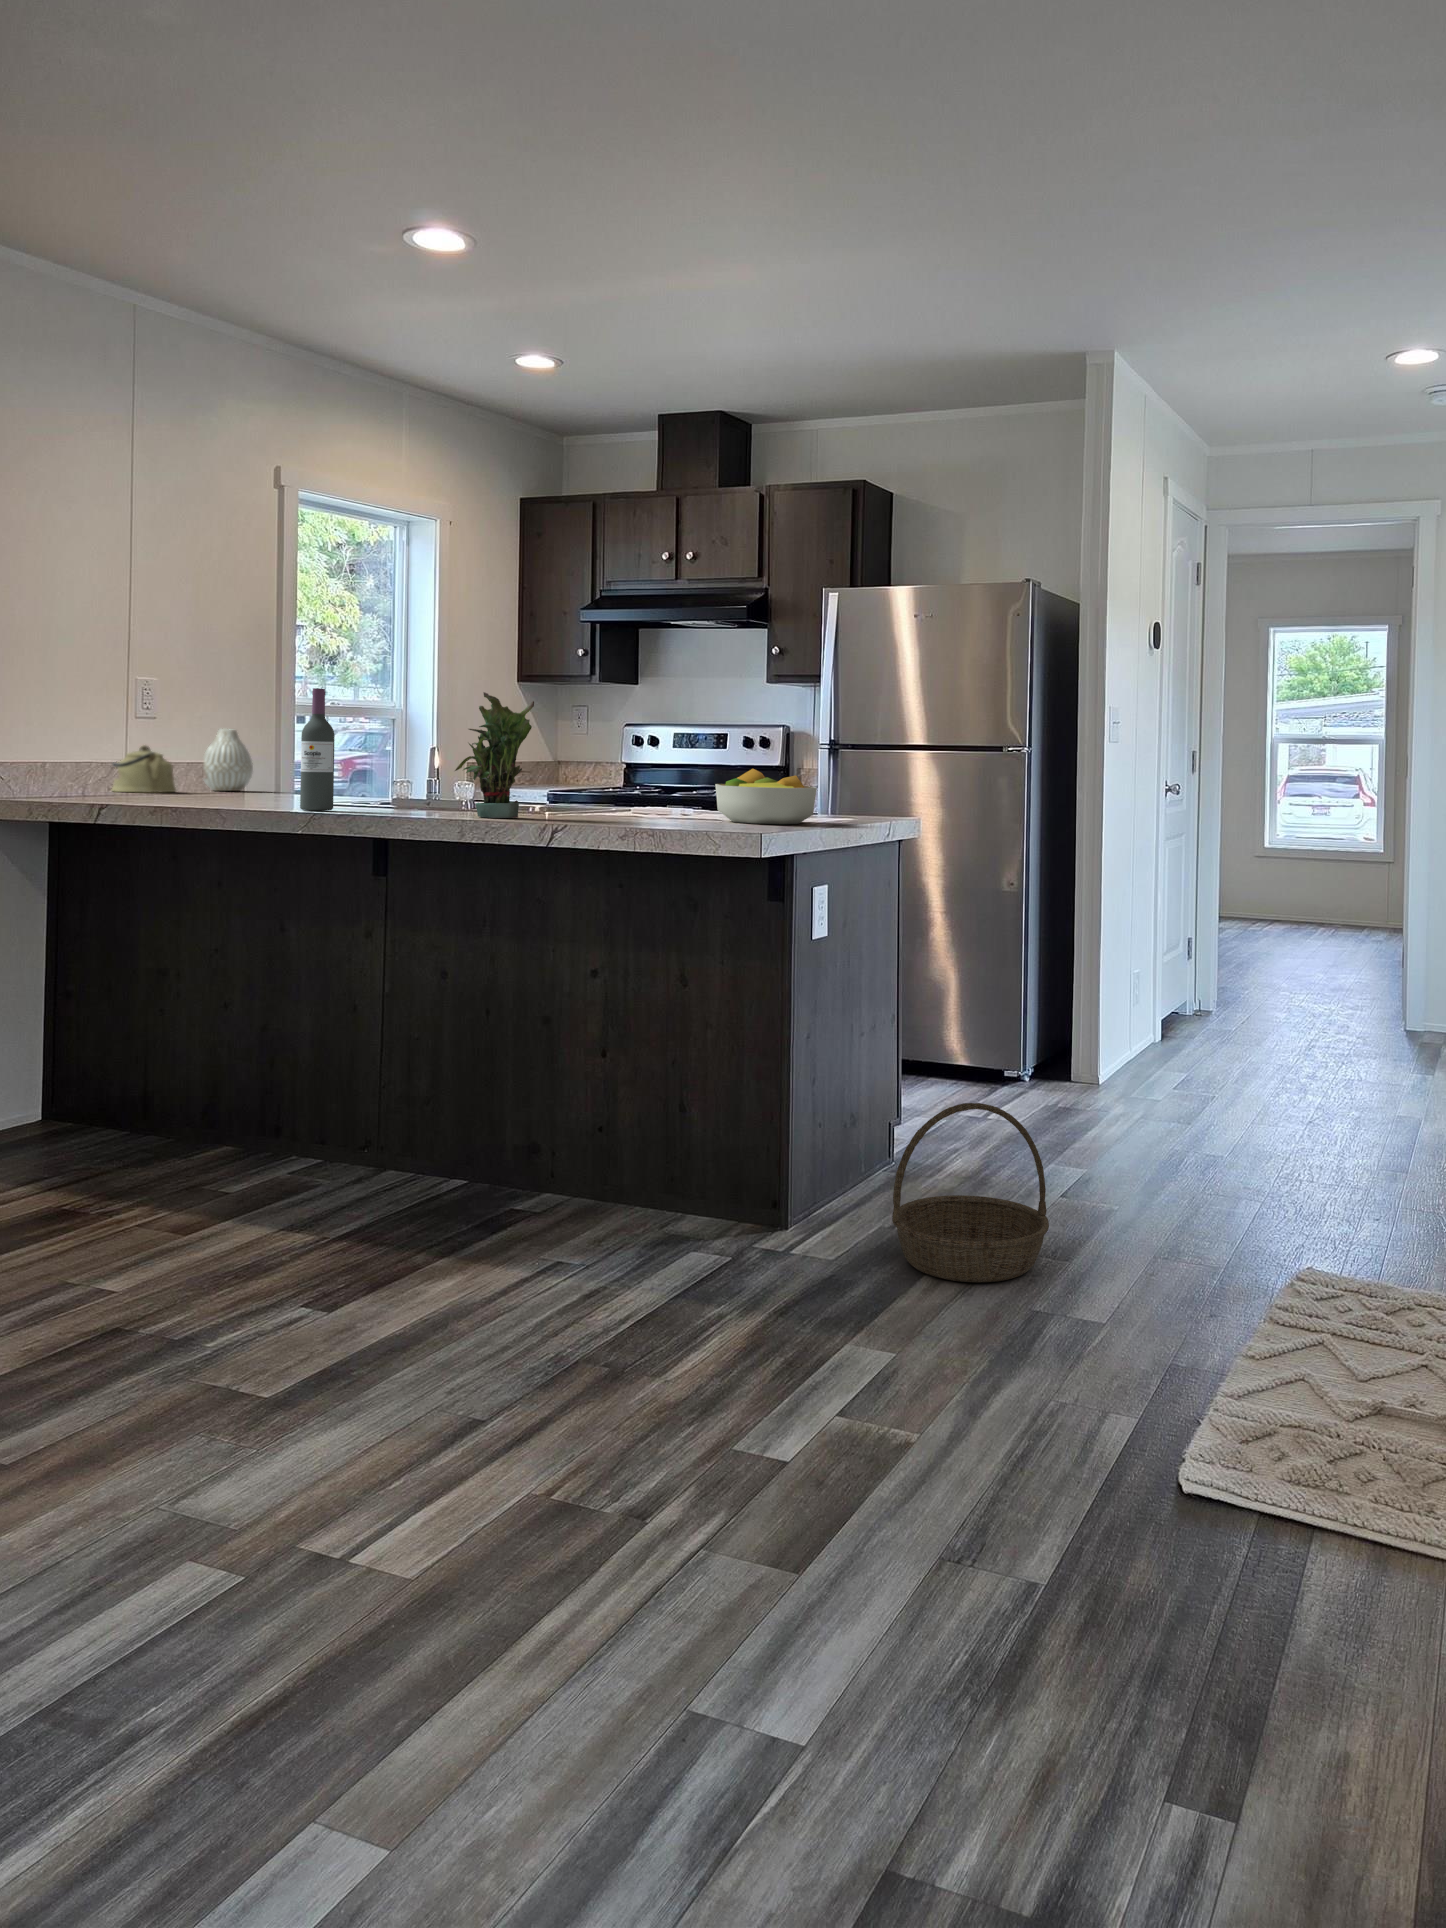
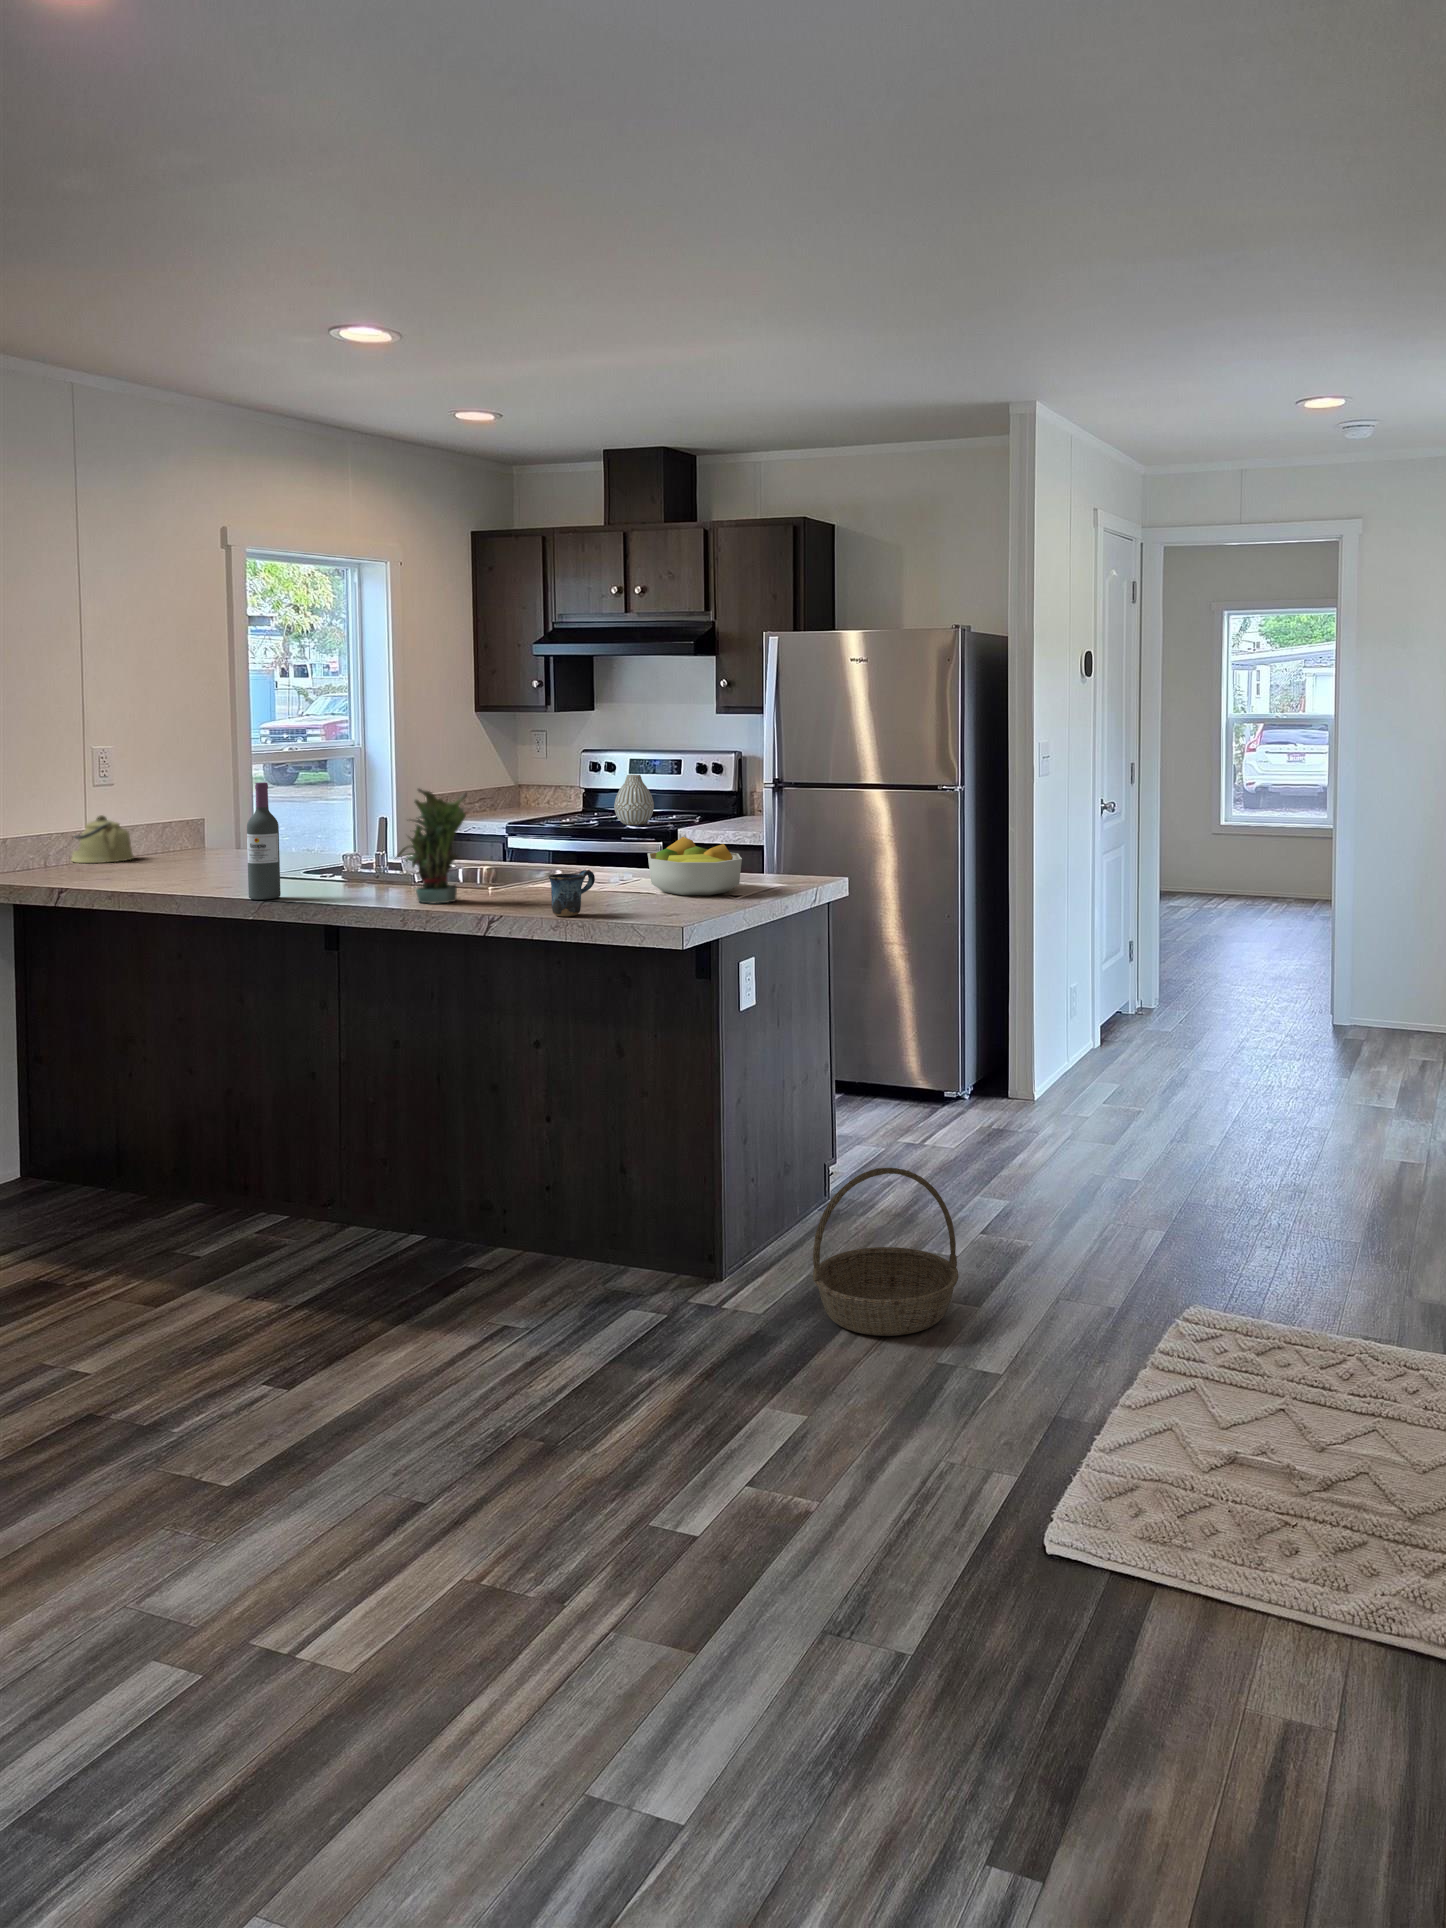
vase: present [204,729,253,791] -> present [614,775,654,825]
mug: none [620,782,668,827] -> present [548,870,595,916]

